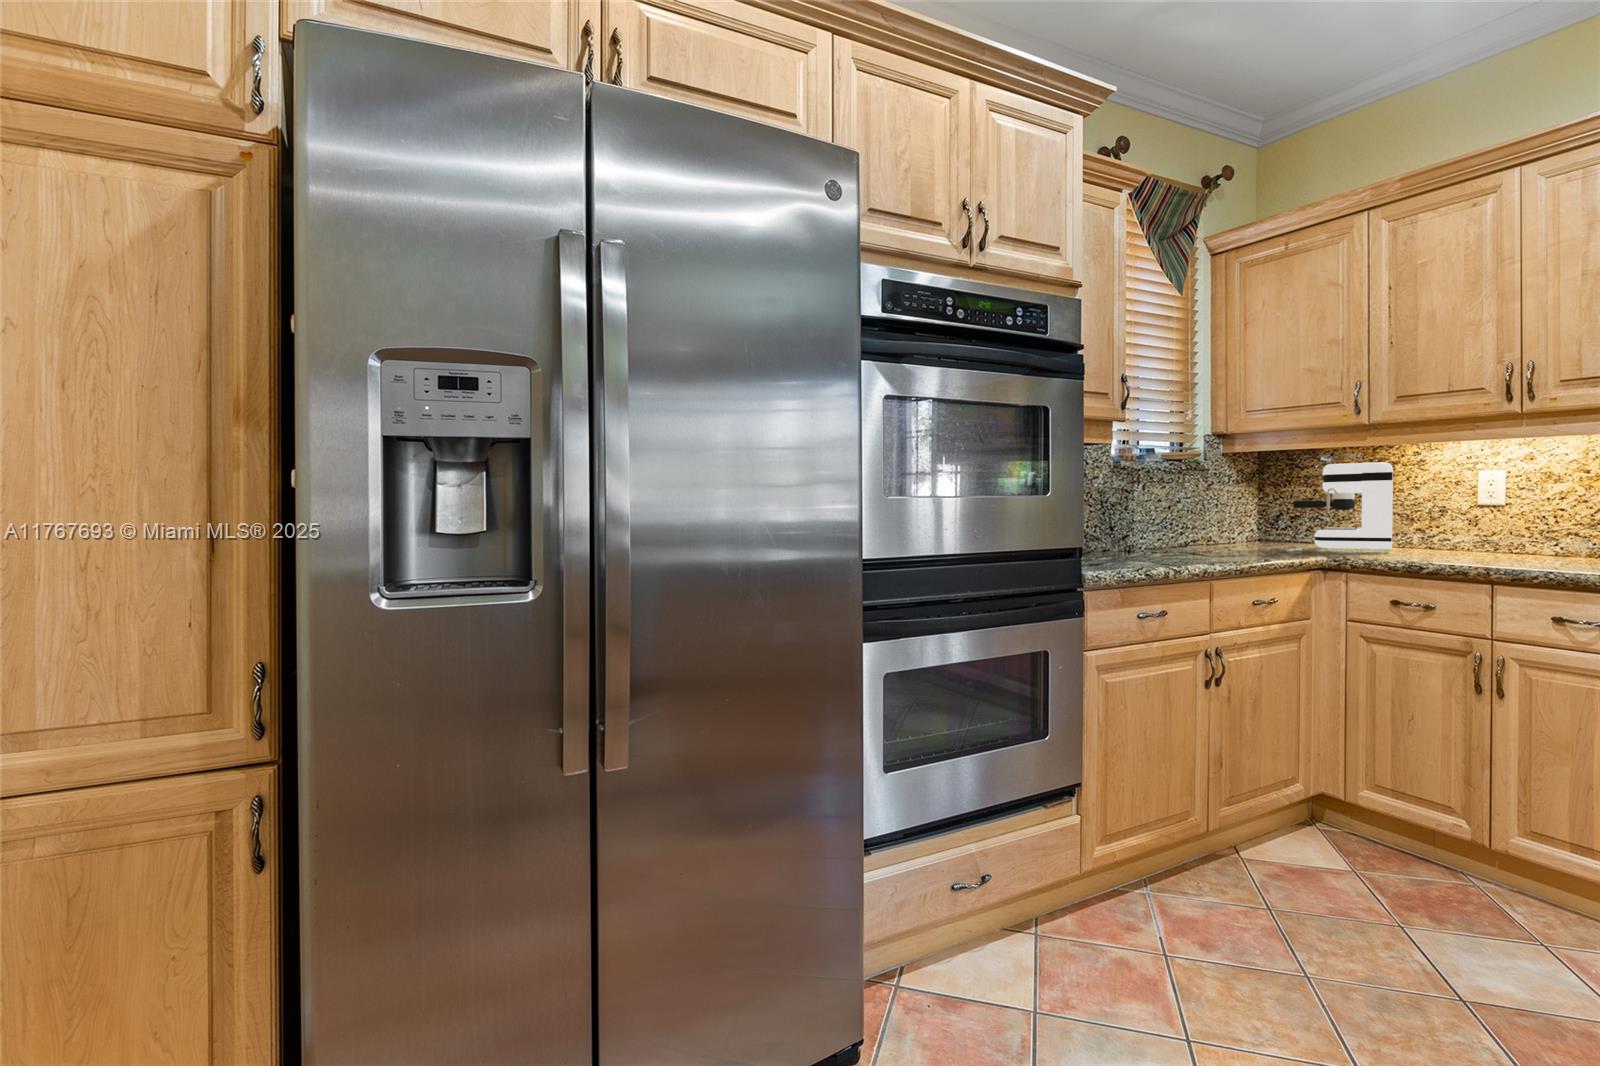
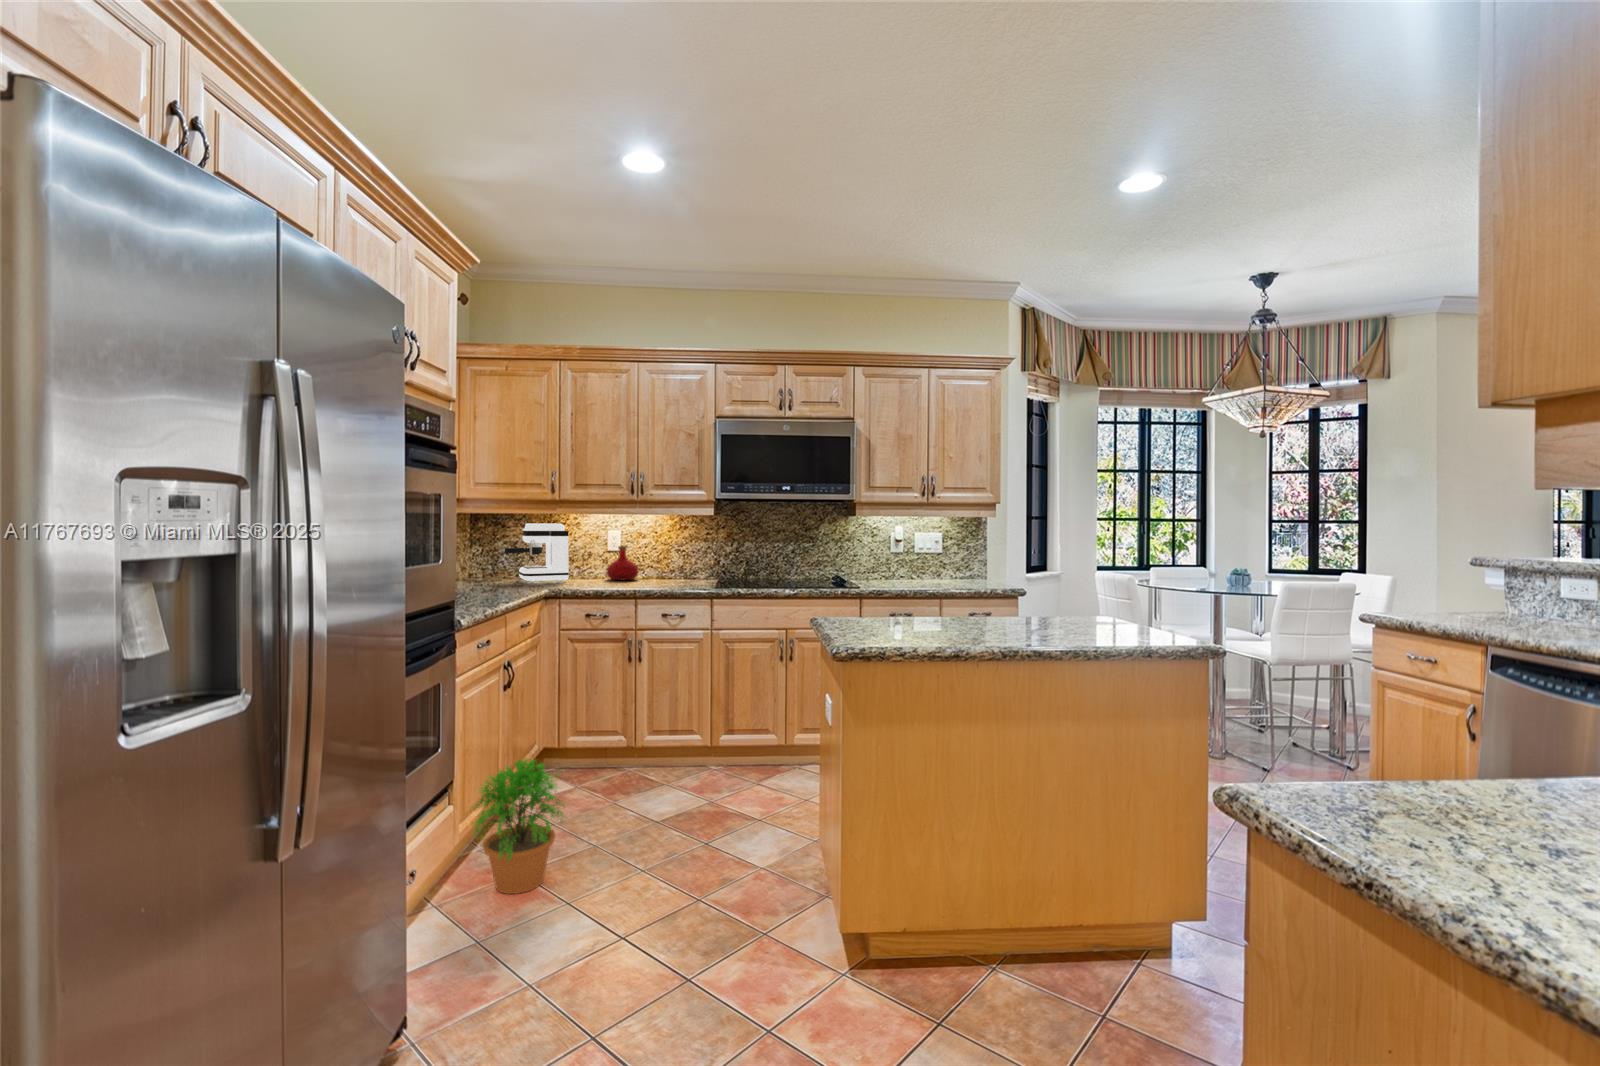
bottle: none [1473,496,1545,555] -> present [607,546,639,580]
potted plant: none [1082,781,1237,977] -> present [475,759,566,894]

